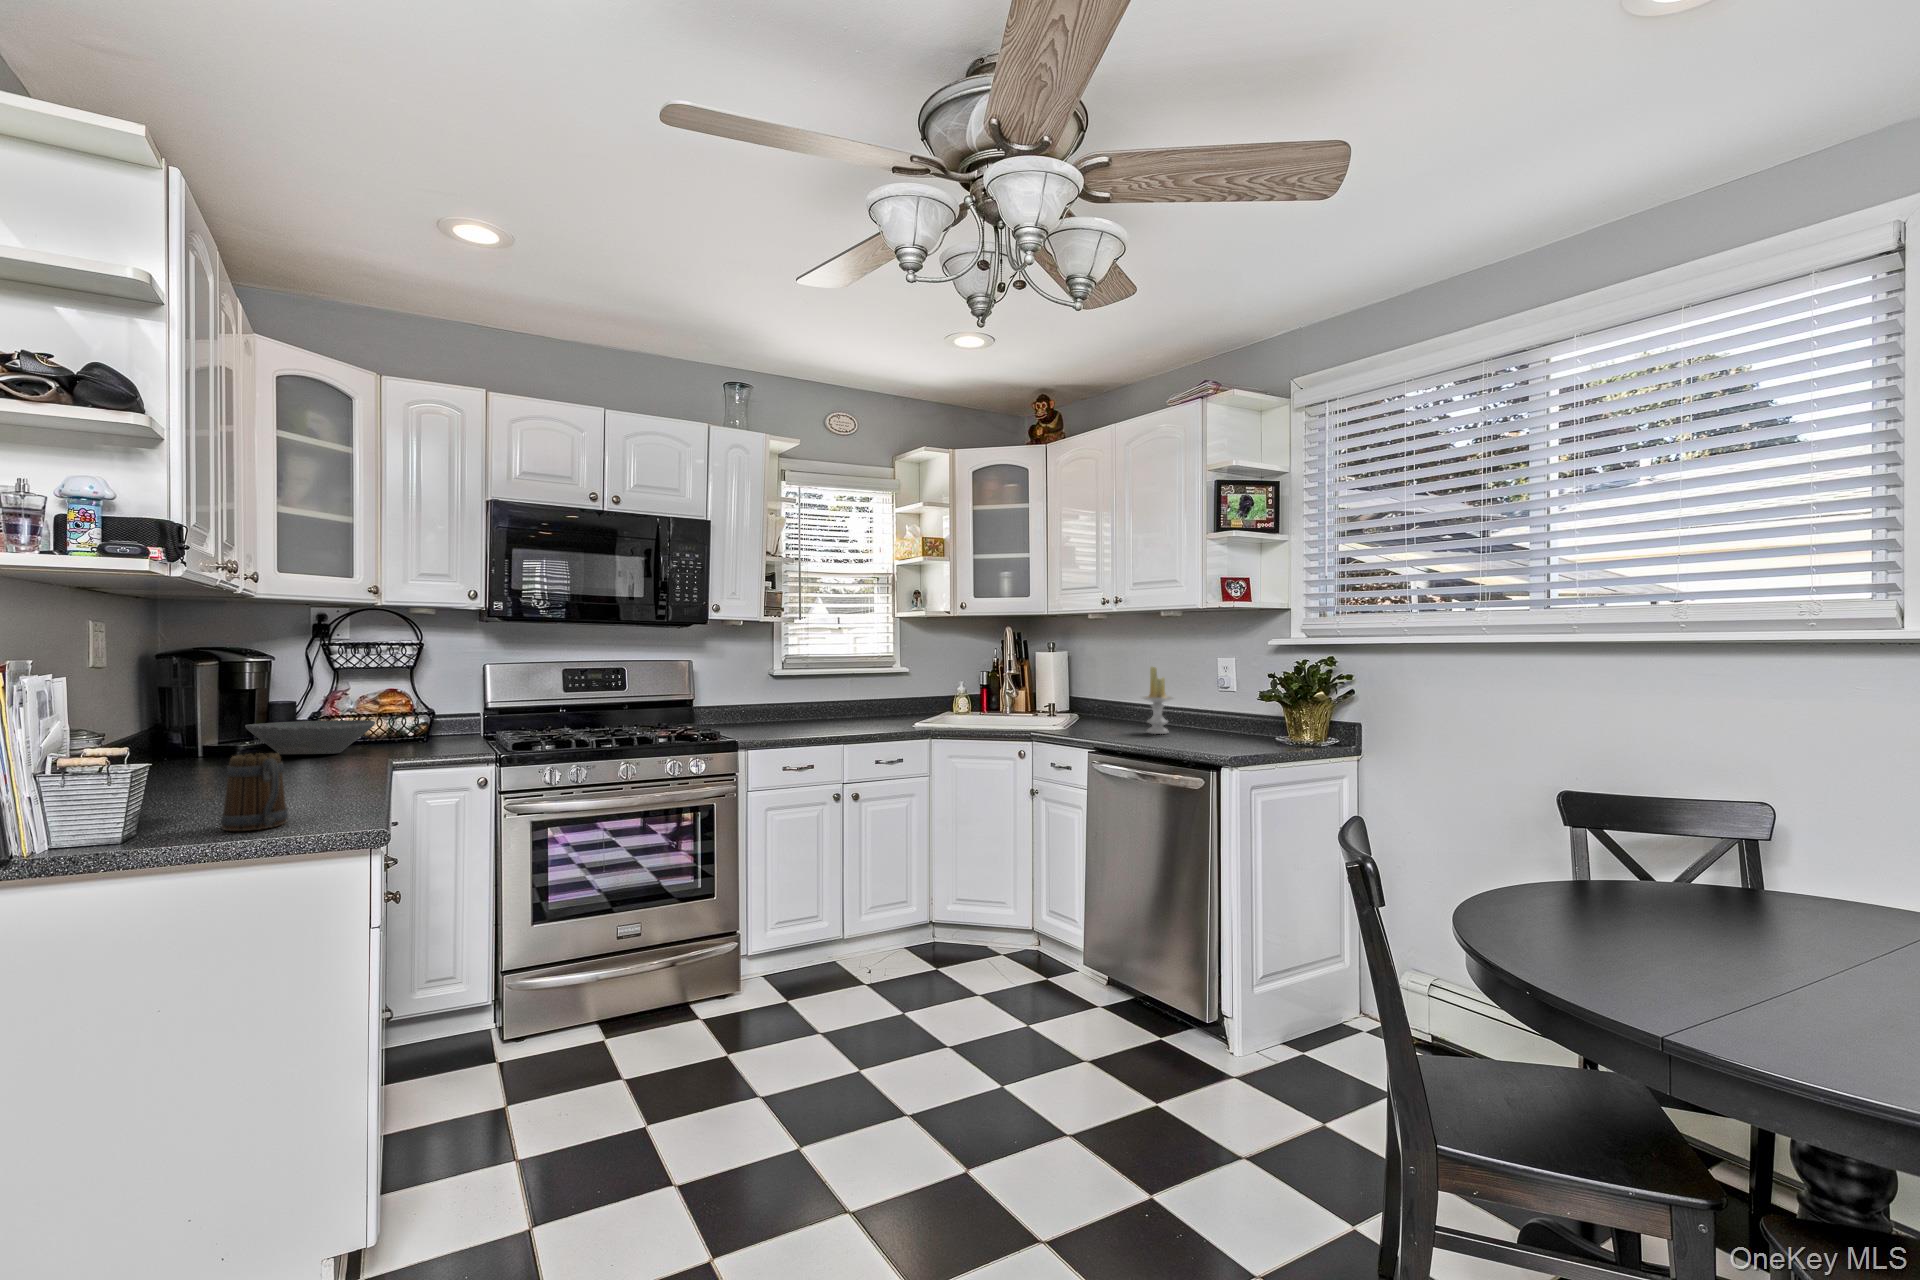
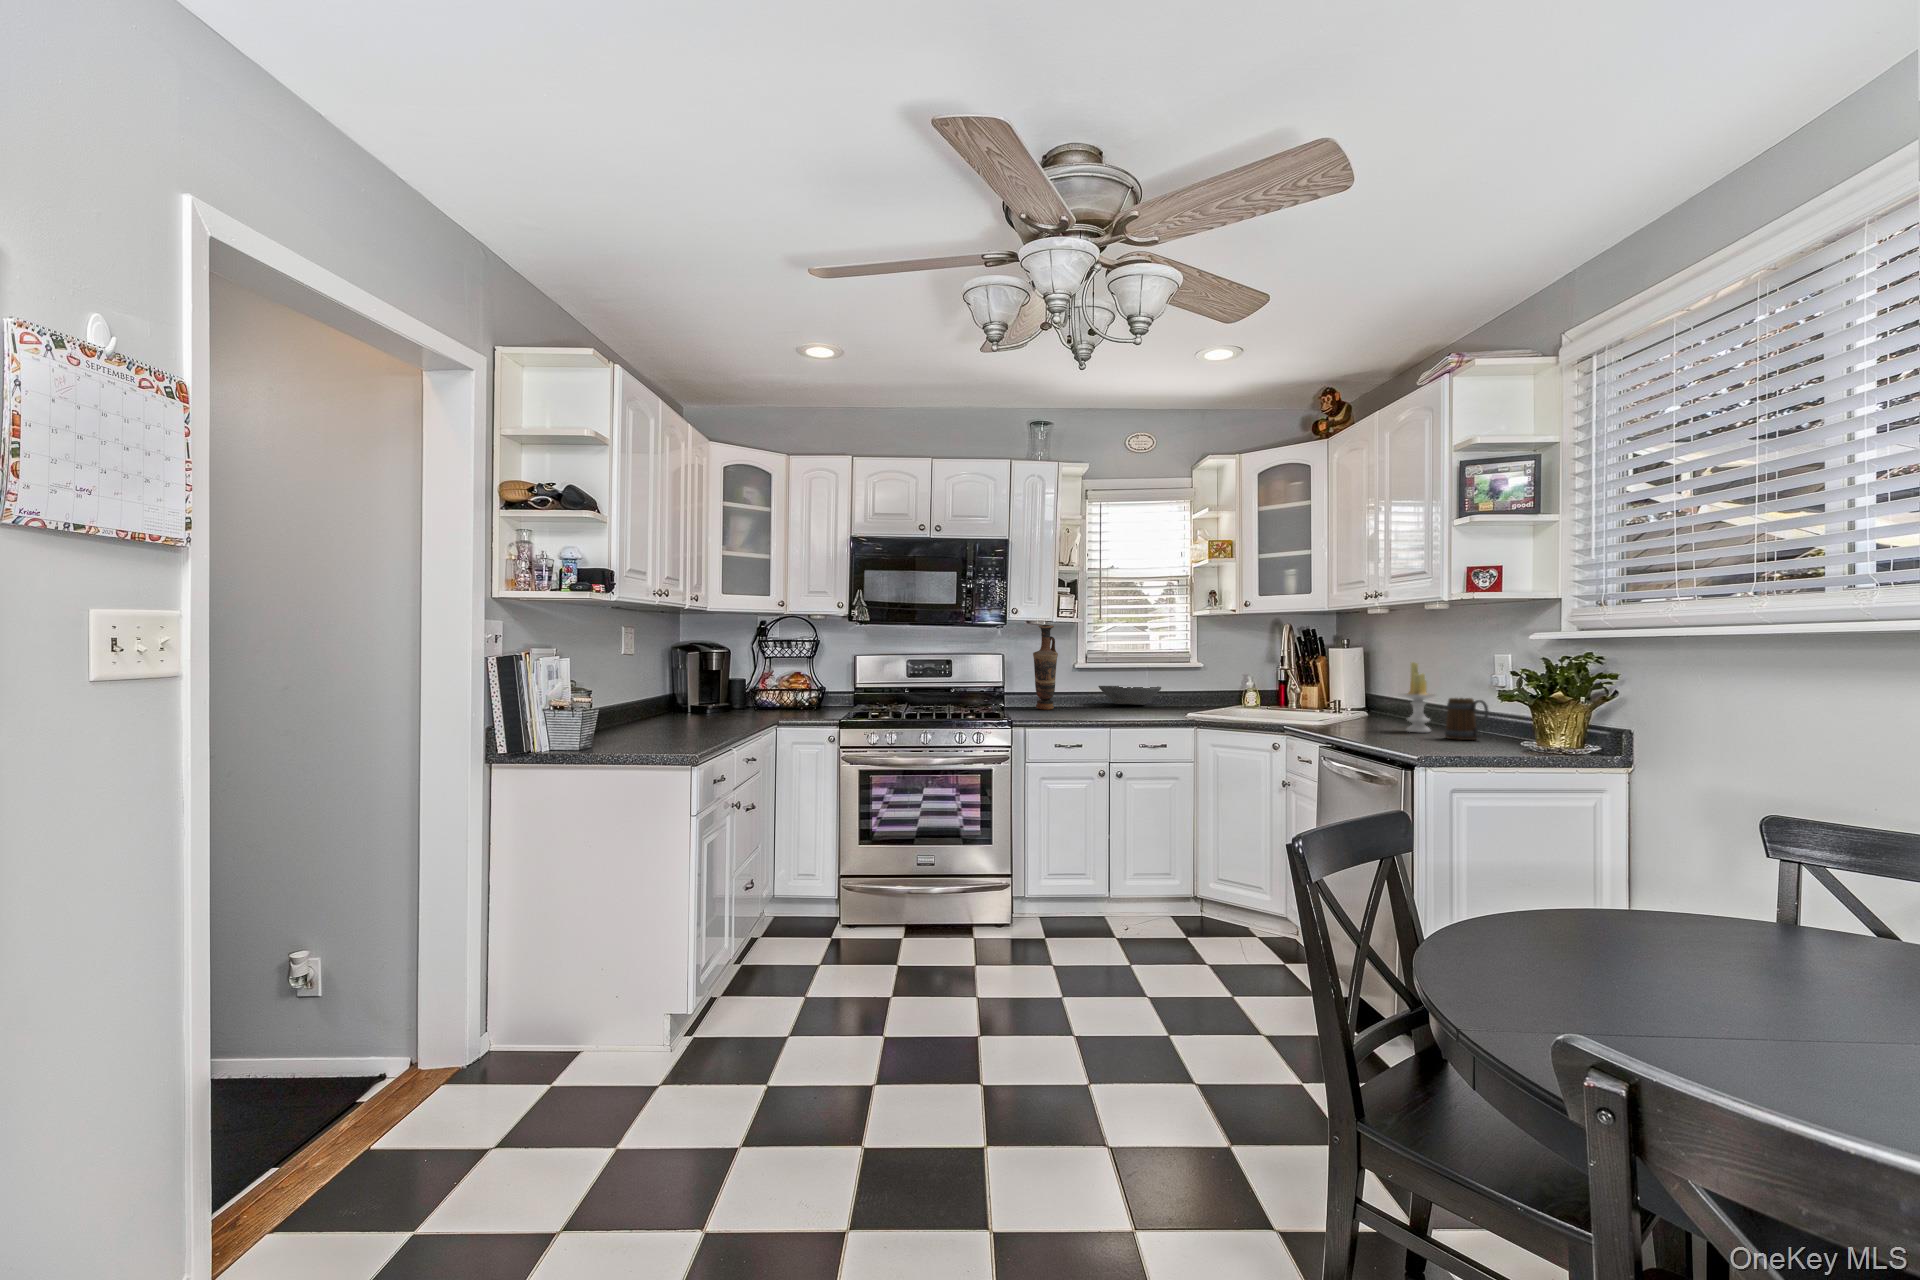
vase: none [735,626,765,725] -> present [1033,625,1058,710]
bowl: present [245,720,375,754] -> present [1098,686,1161,705]
mug: present [221,753,288,831] -> present [1445,698,1489,740]

